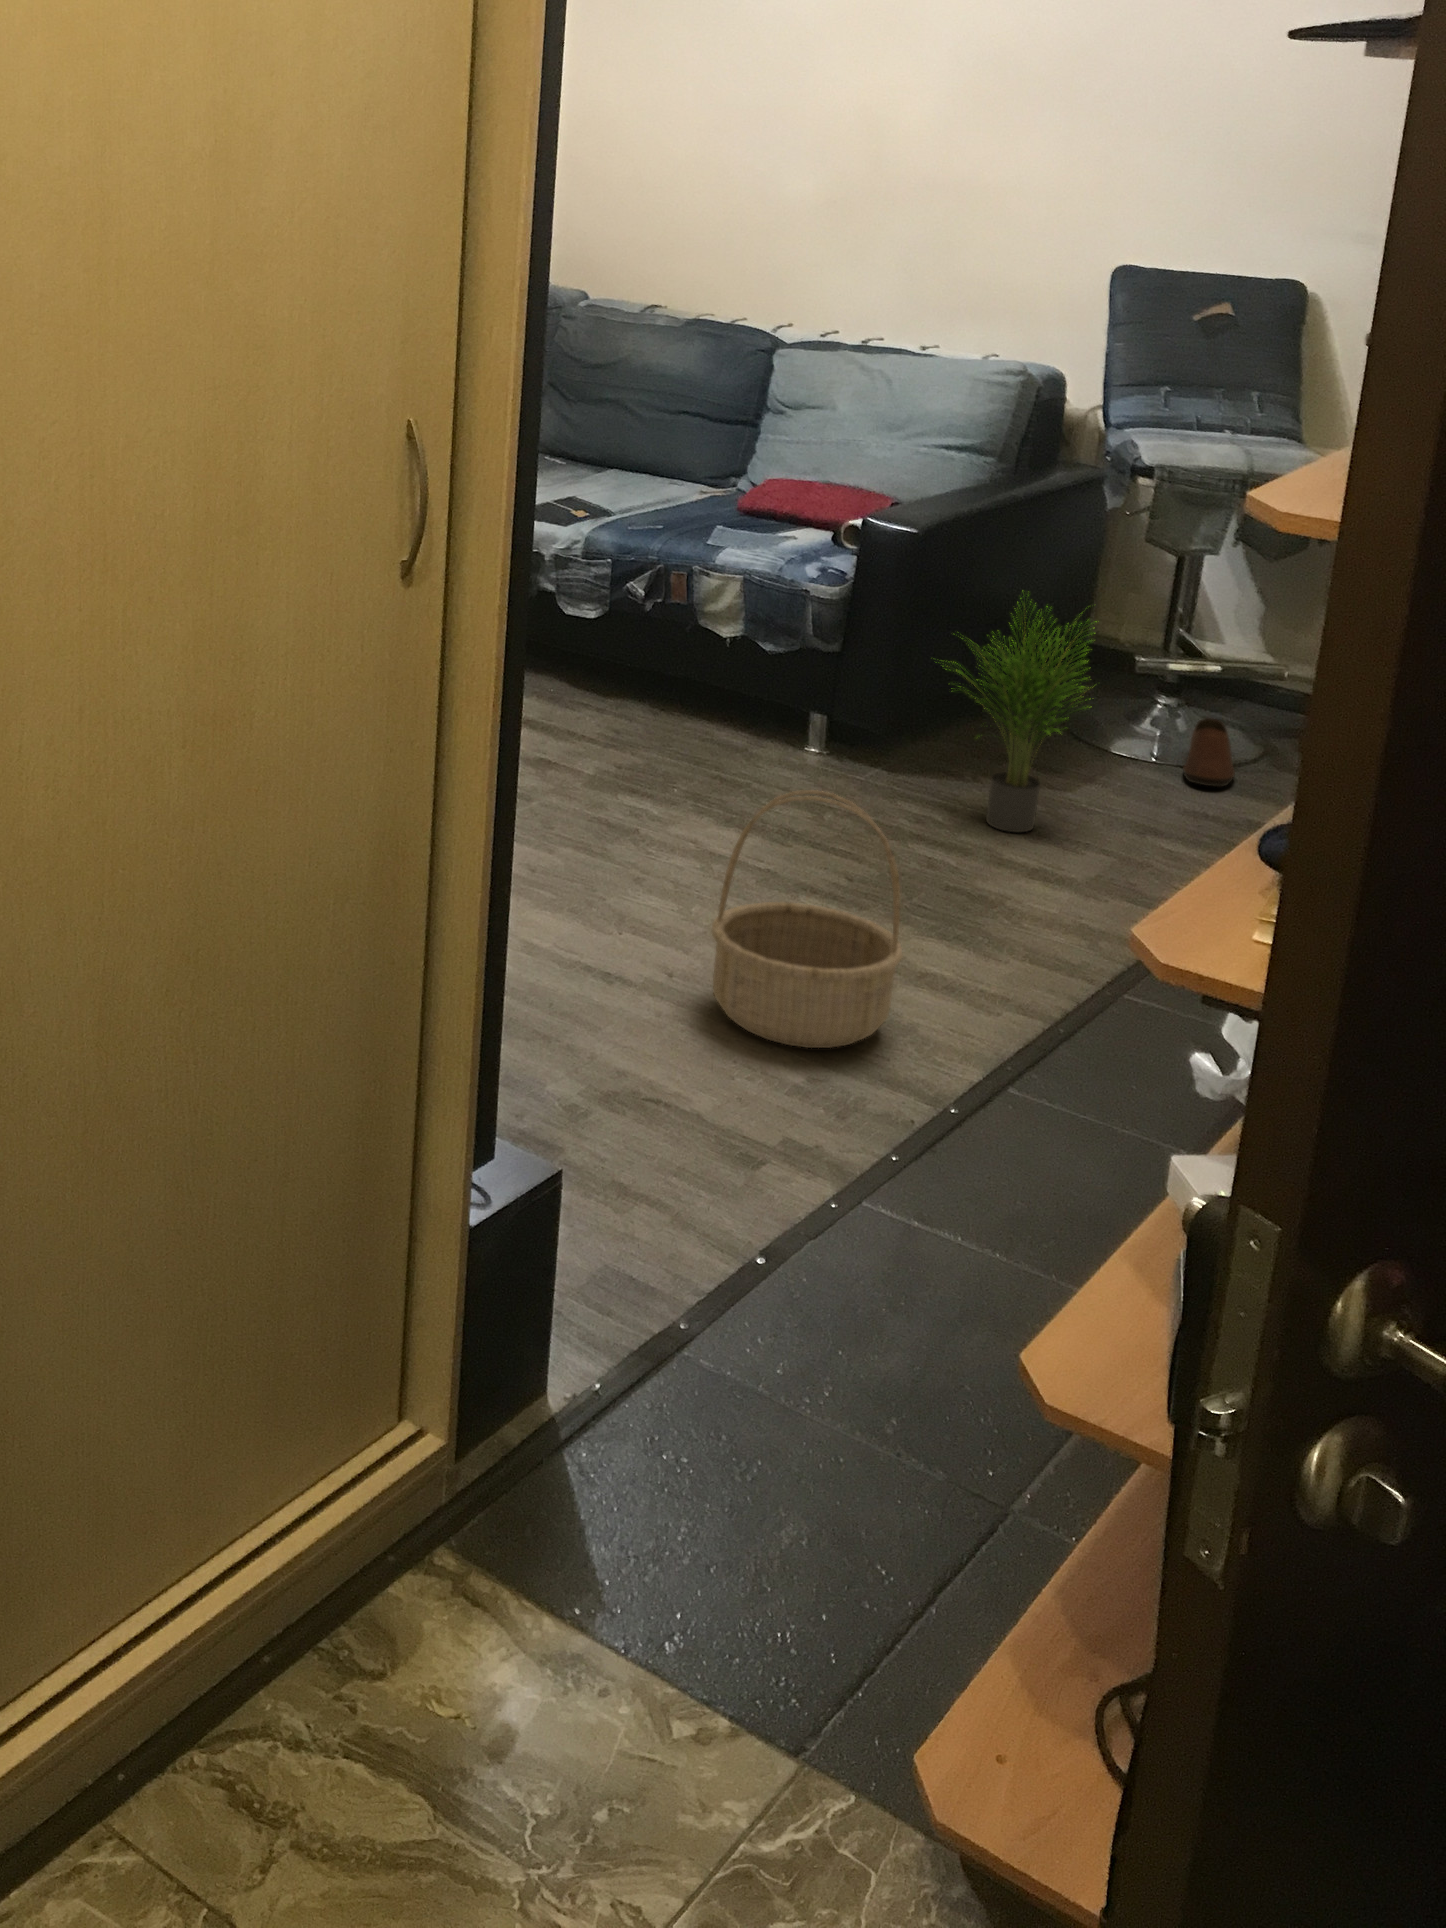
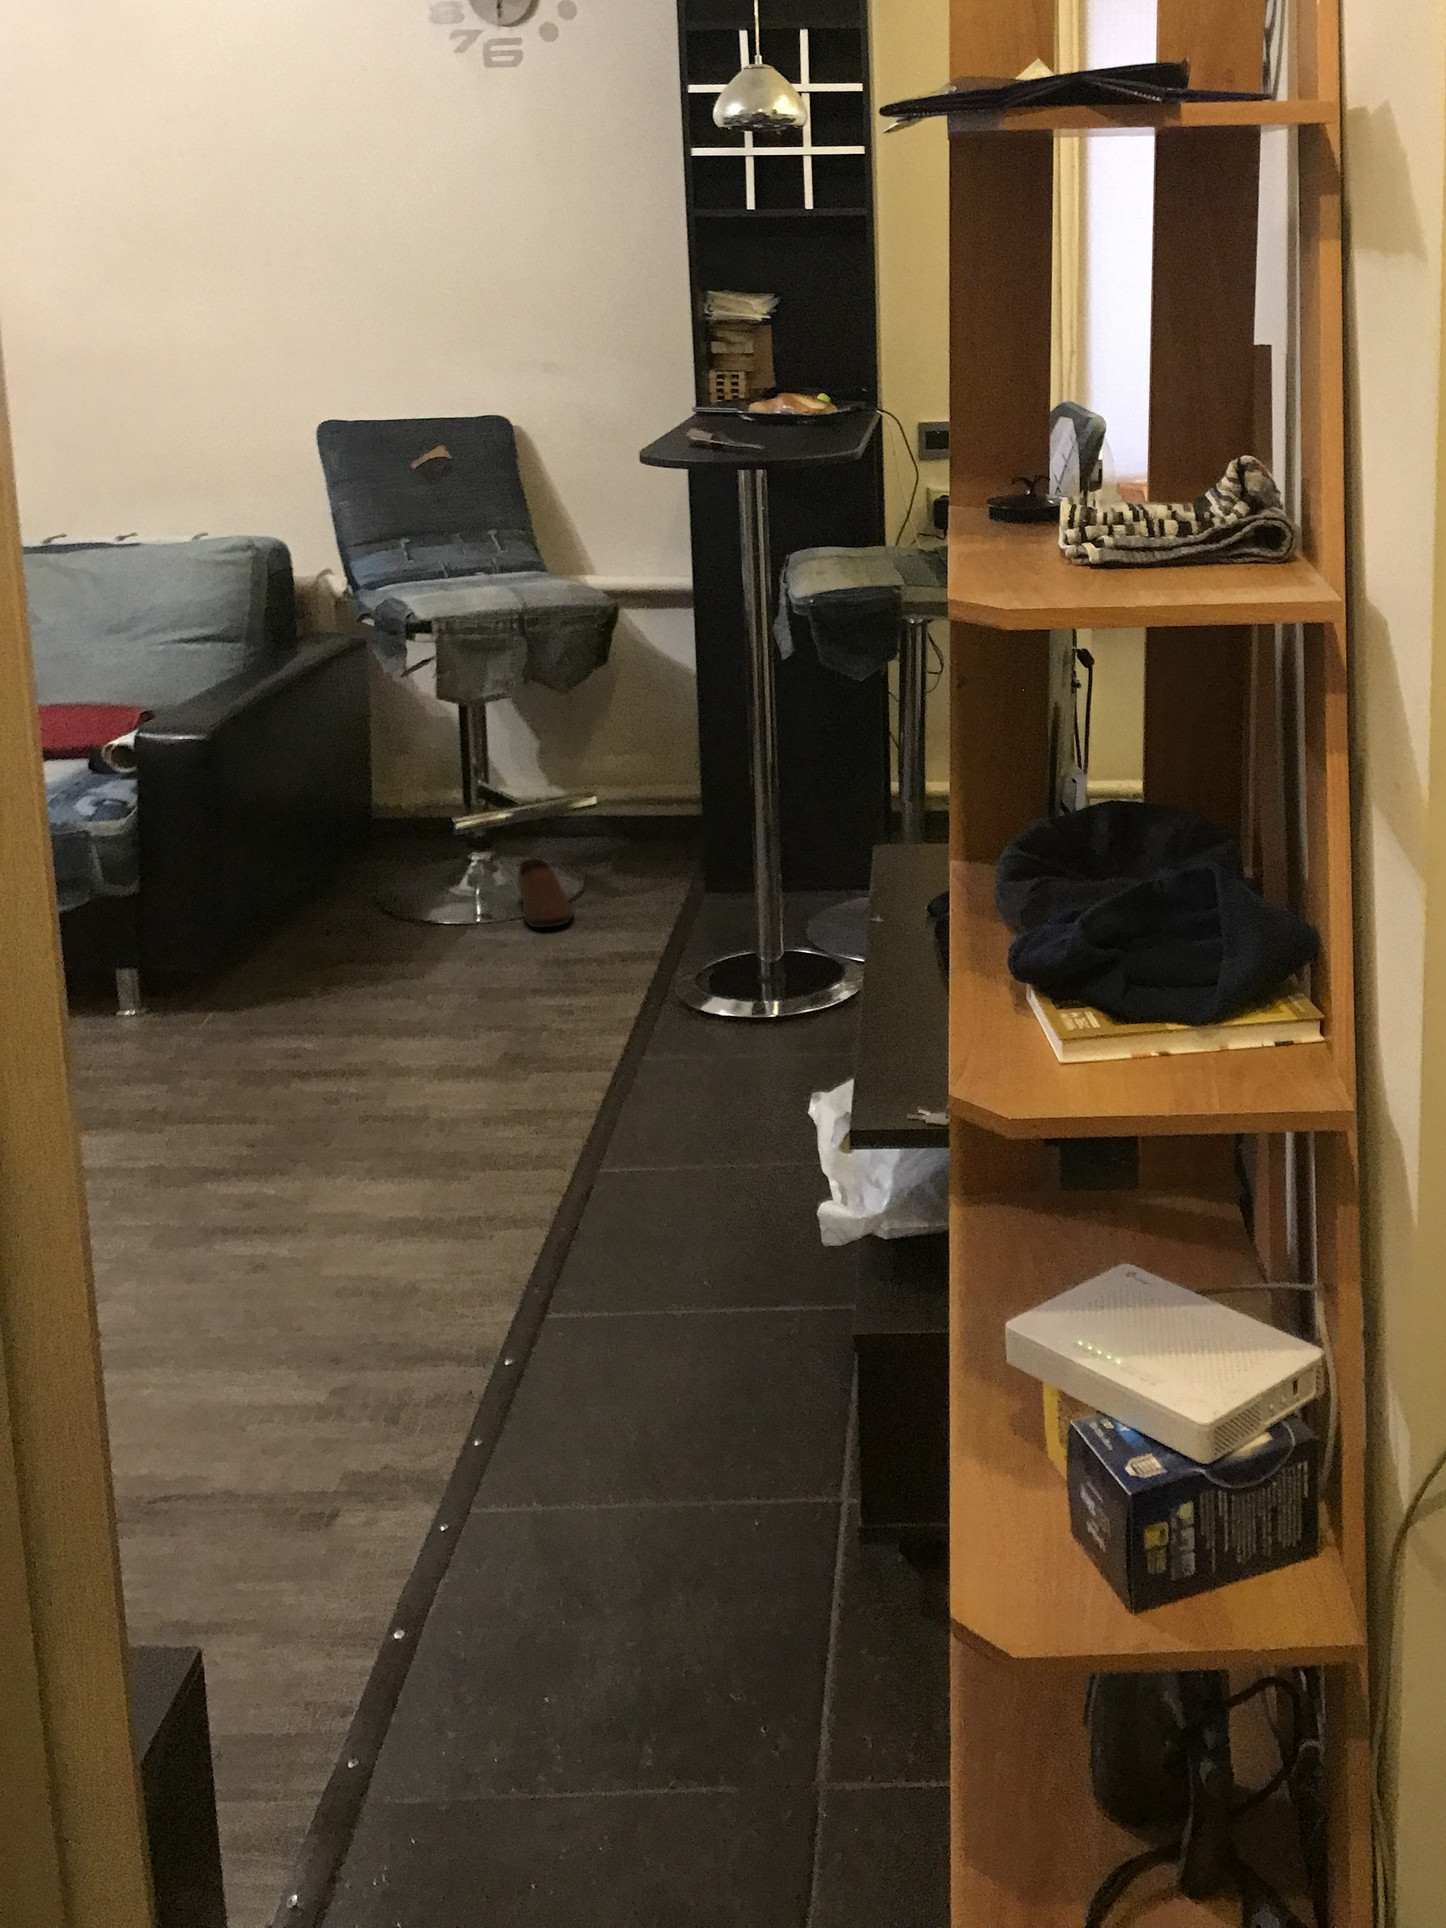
potted plant: present [943,604,1097,833] -> none [259,772,461,1036]
basket: present [712,790,902,1048] -> none [154,1059,393,1370]

